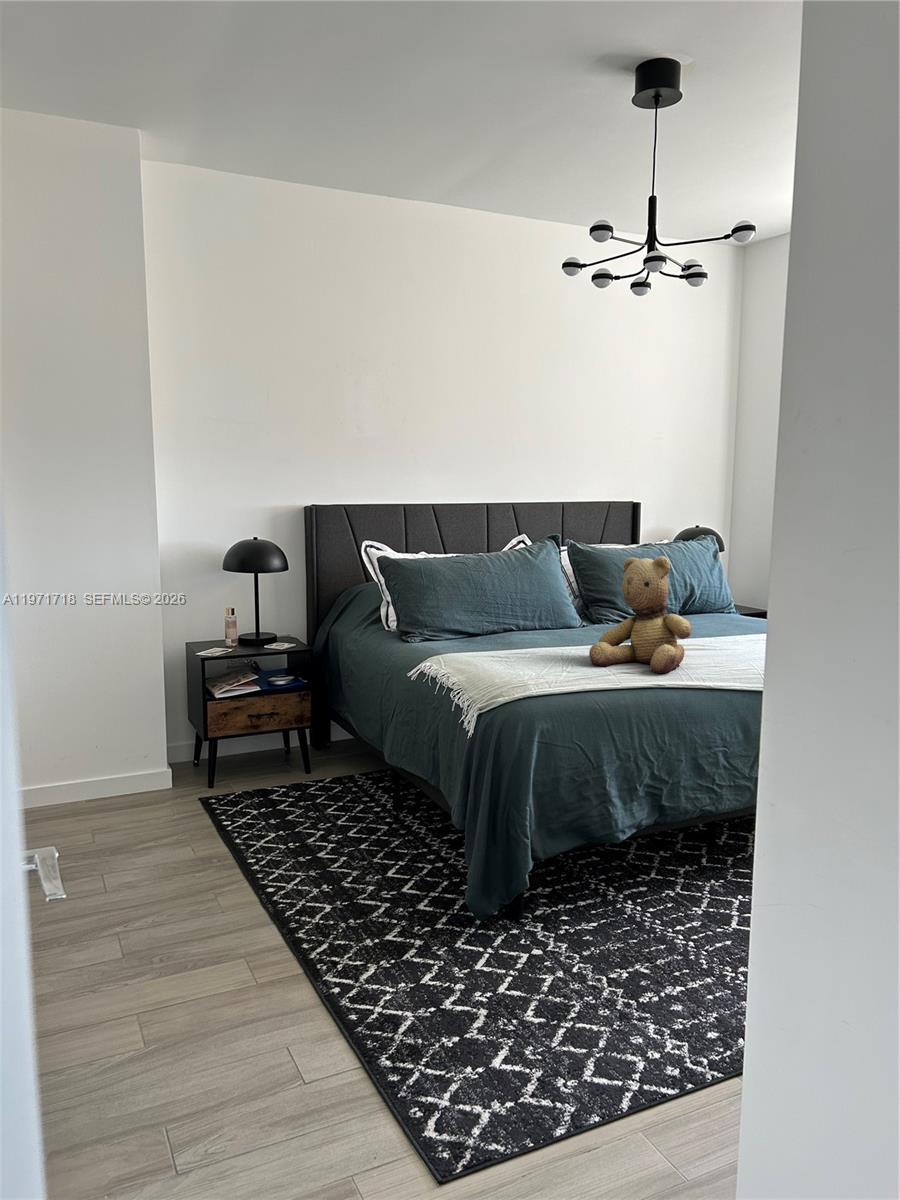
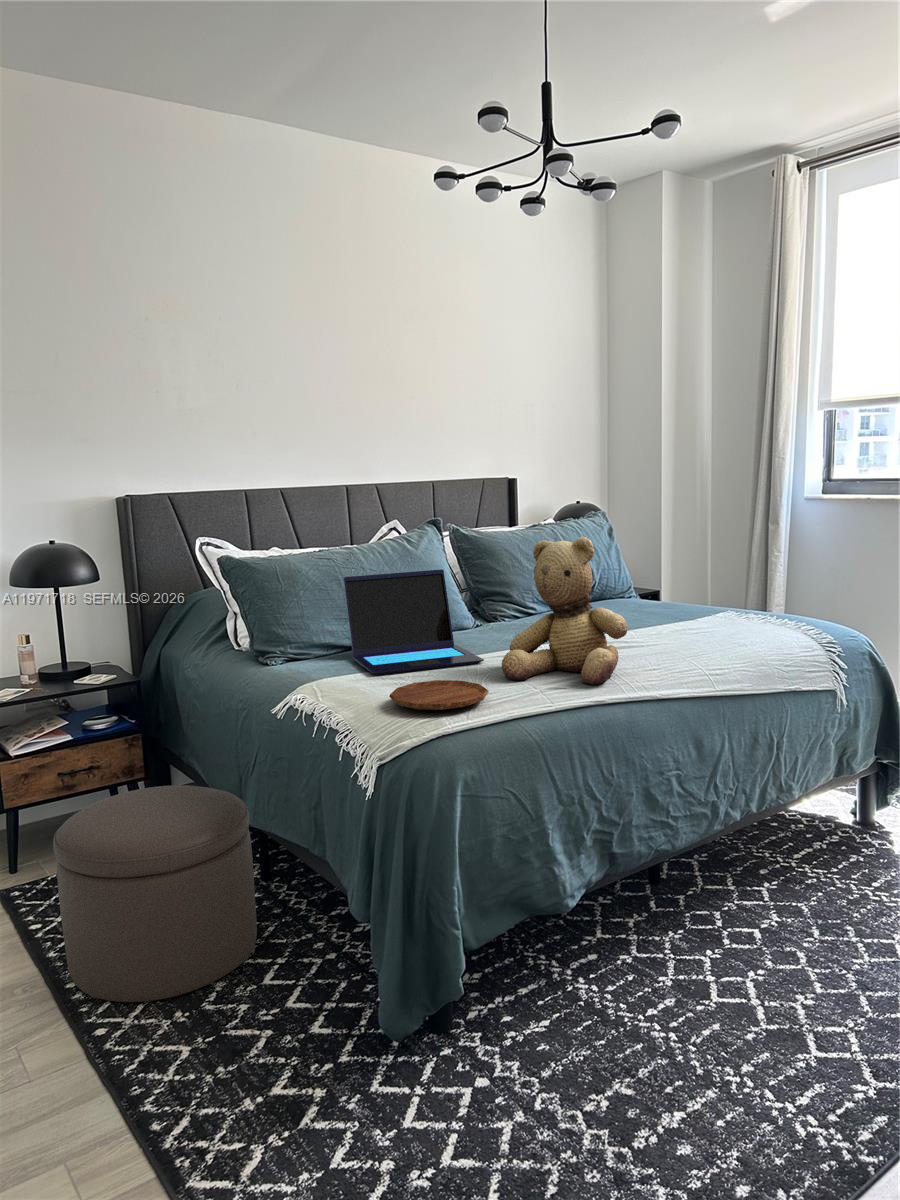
laptop: none [474,577,579,655] -> present [344,569,484,675]
tray: none [496,660,573,680] -> present [389,680,489,710]
ottoman: none [246,726,386,876] -> present [53,785,257,1002]

